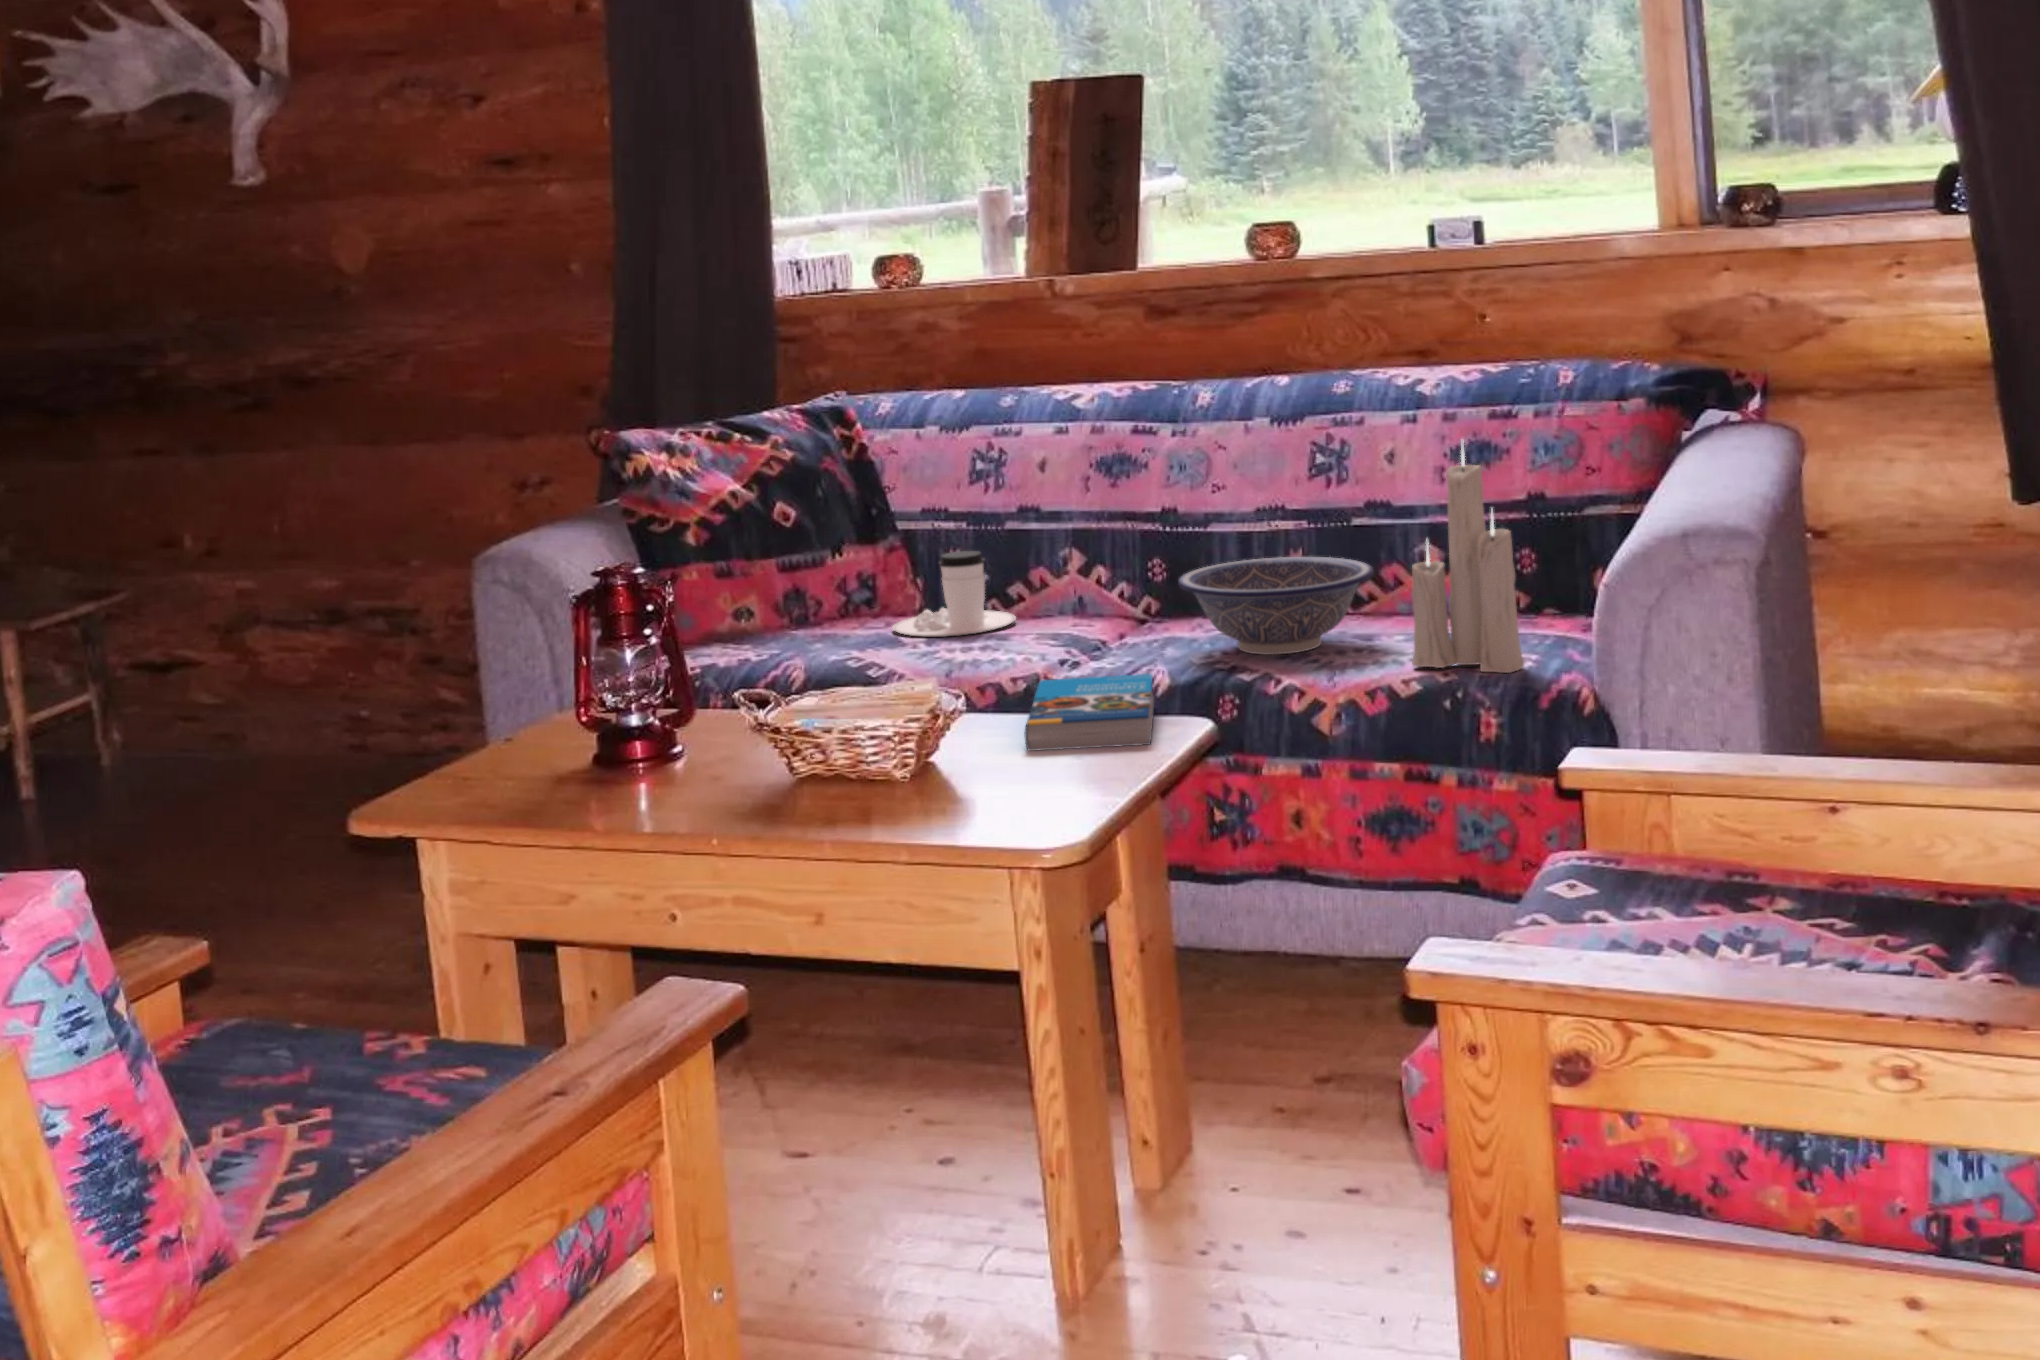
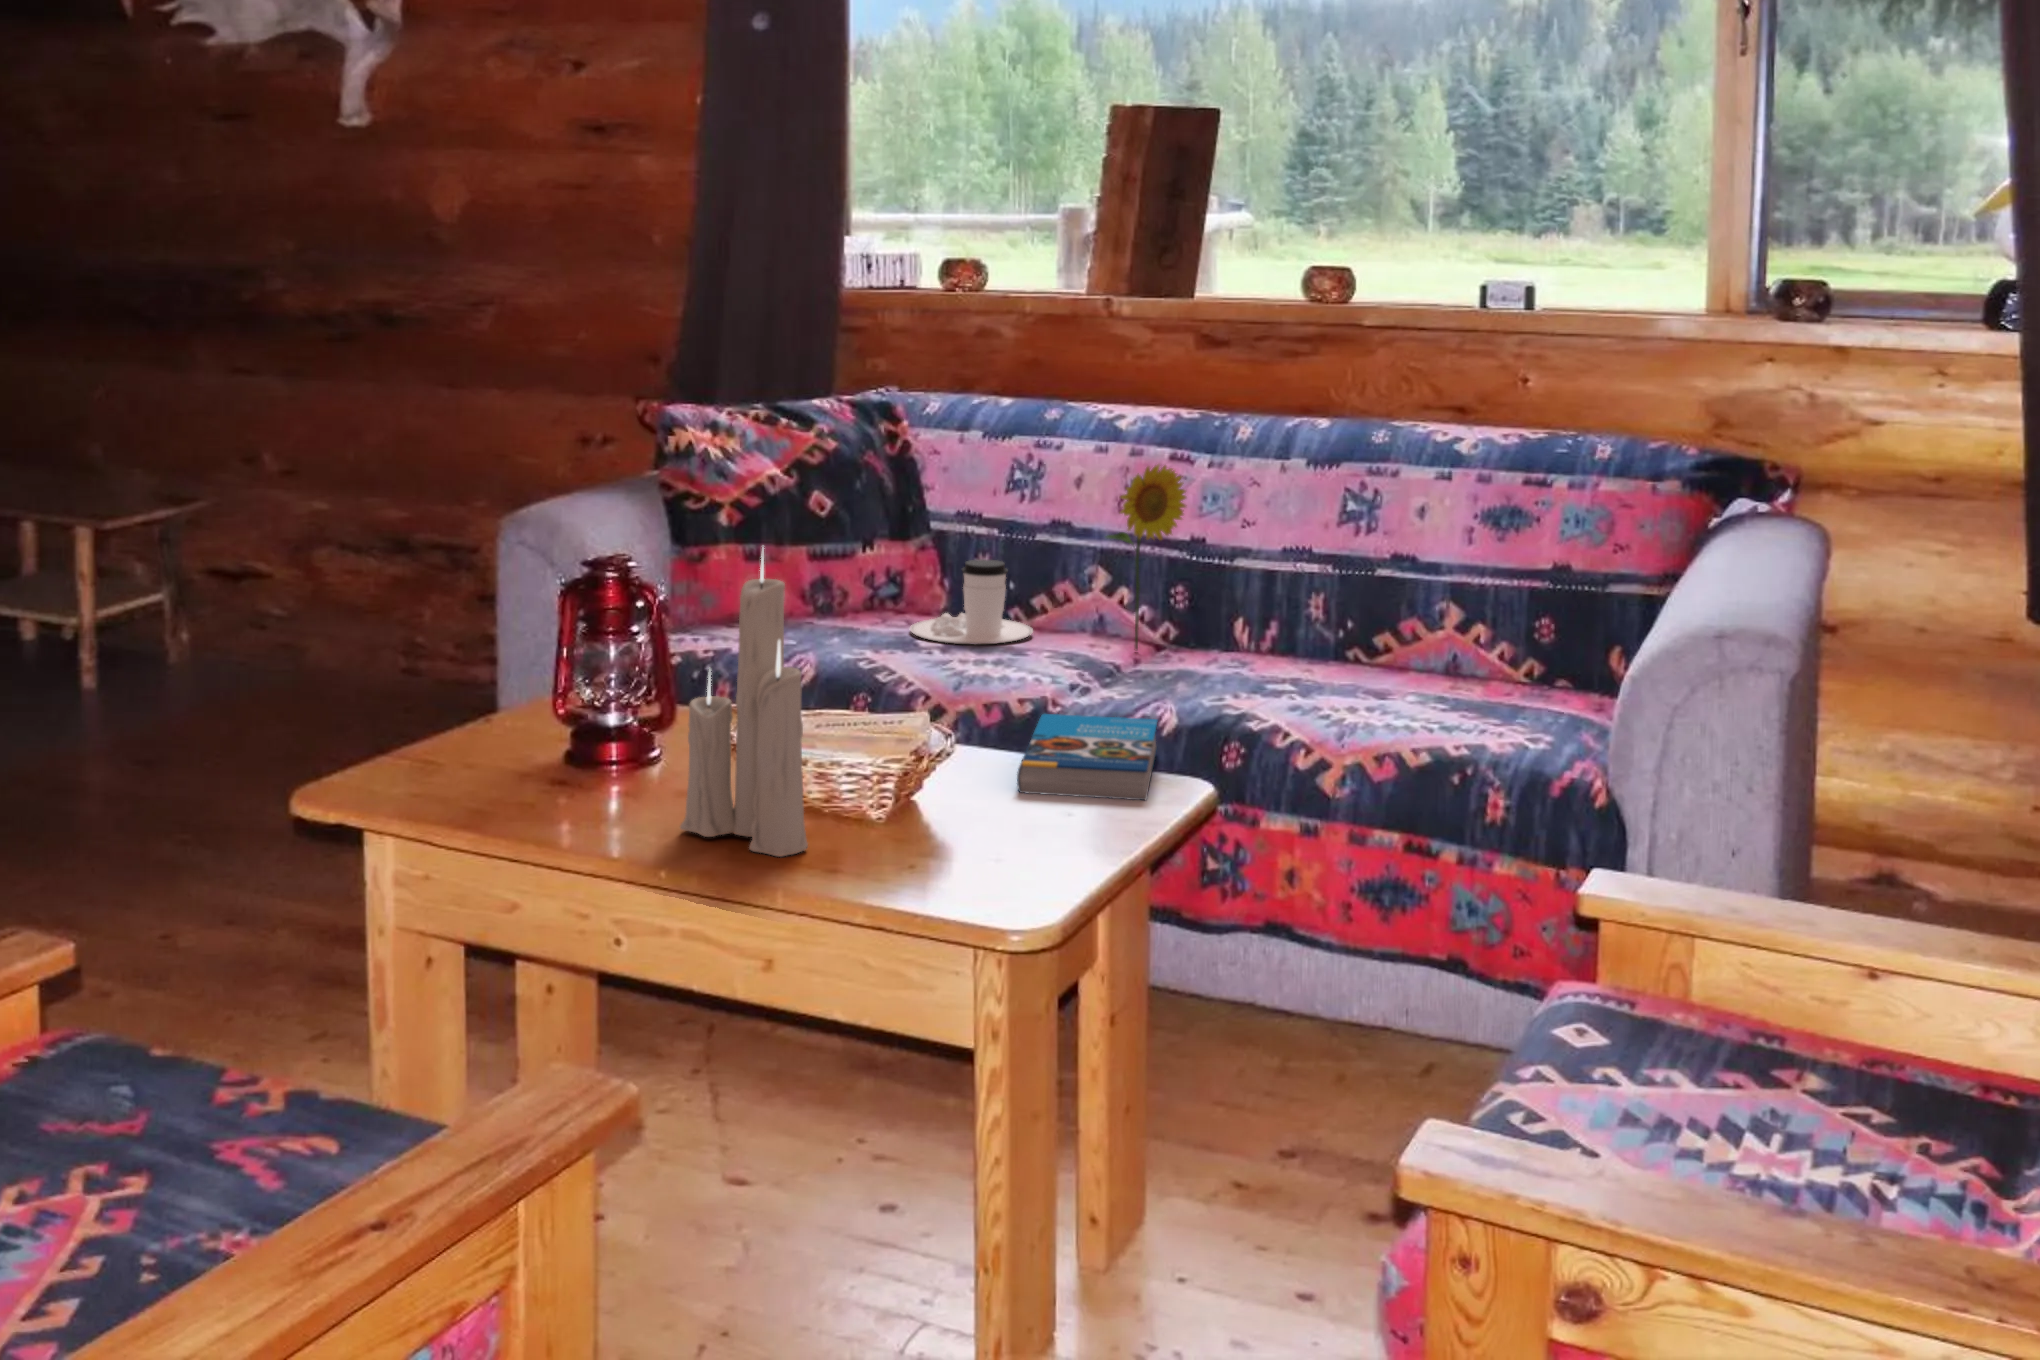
flower: none [1079,435,1158,624] -> present [1107,465,1186,650]
candle: present [1412,442,1524,673] -> present [680,548,808,857]
decorative bowl: present [1178,557,1374,655] -> none [1195,603,1394,705]

